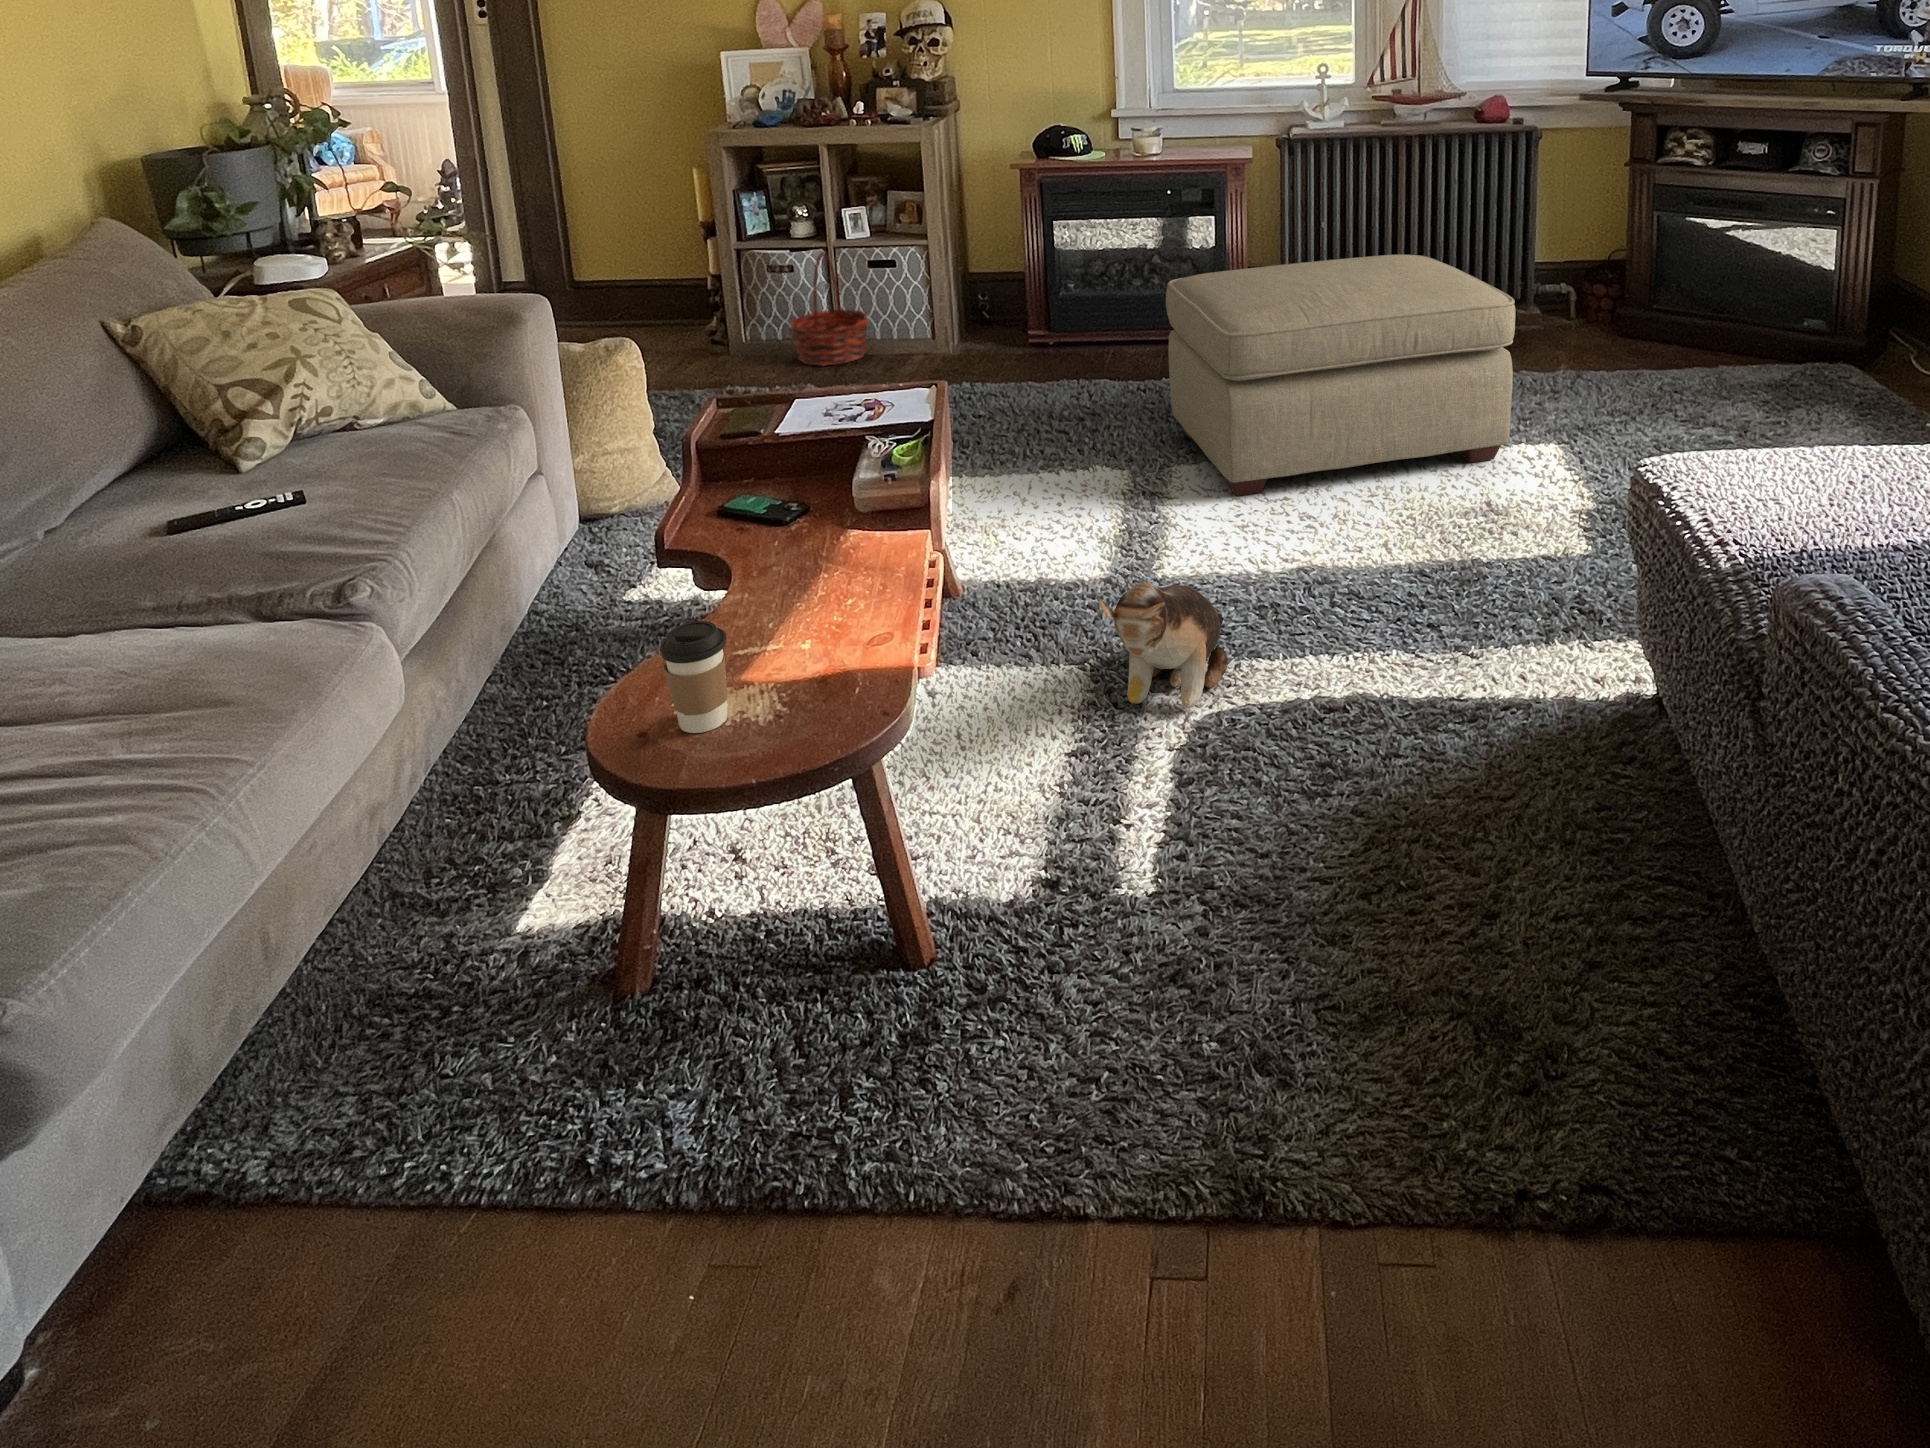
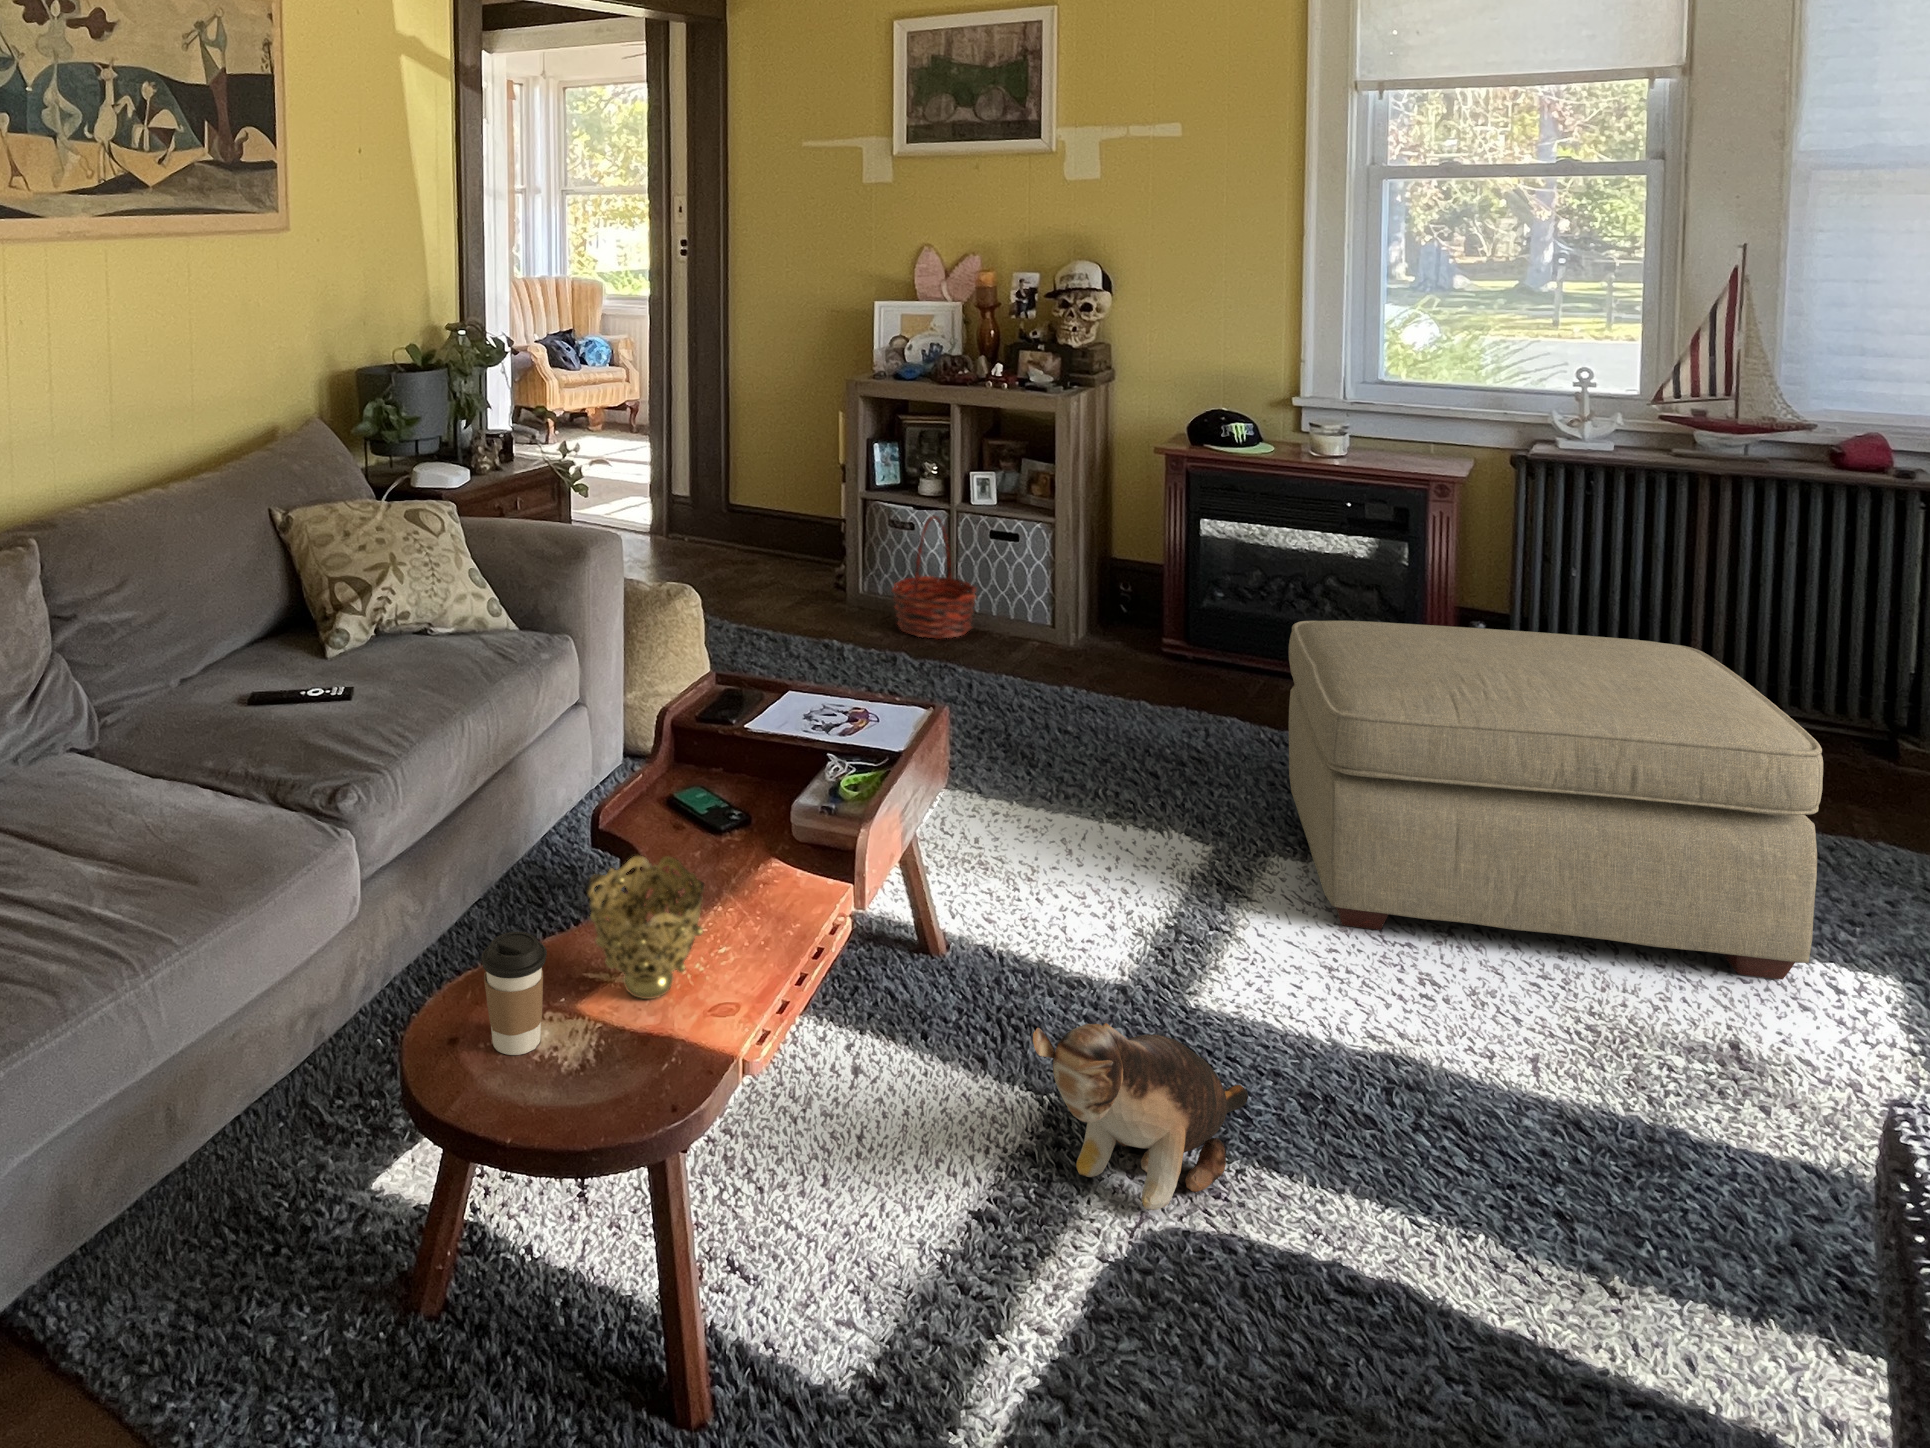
decorative bowl: none [732,531,849,658] -> present [586,855,704,999]

